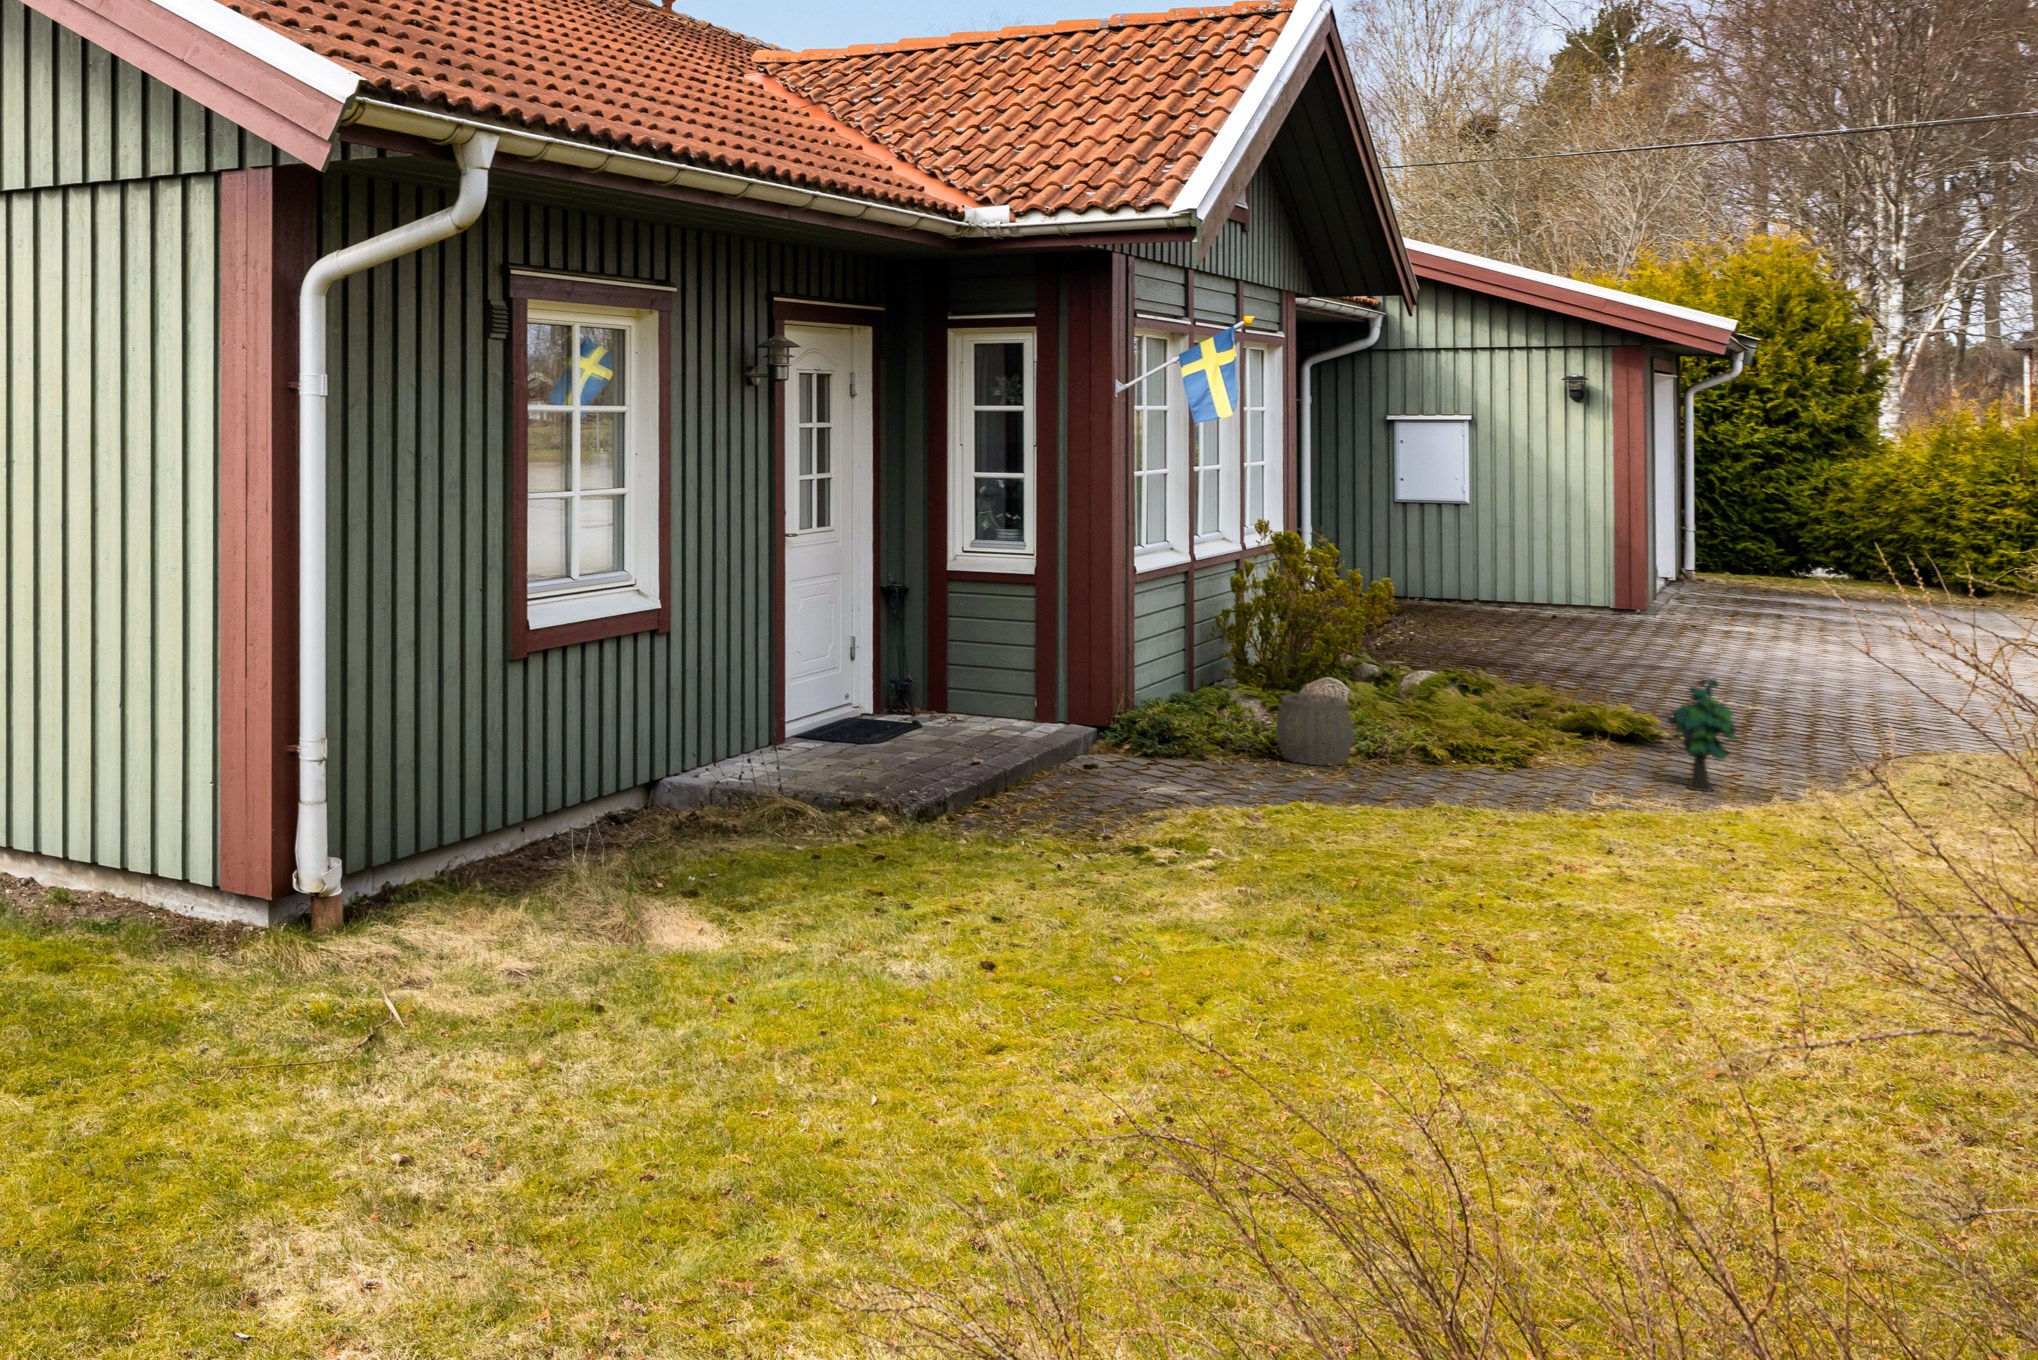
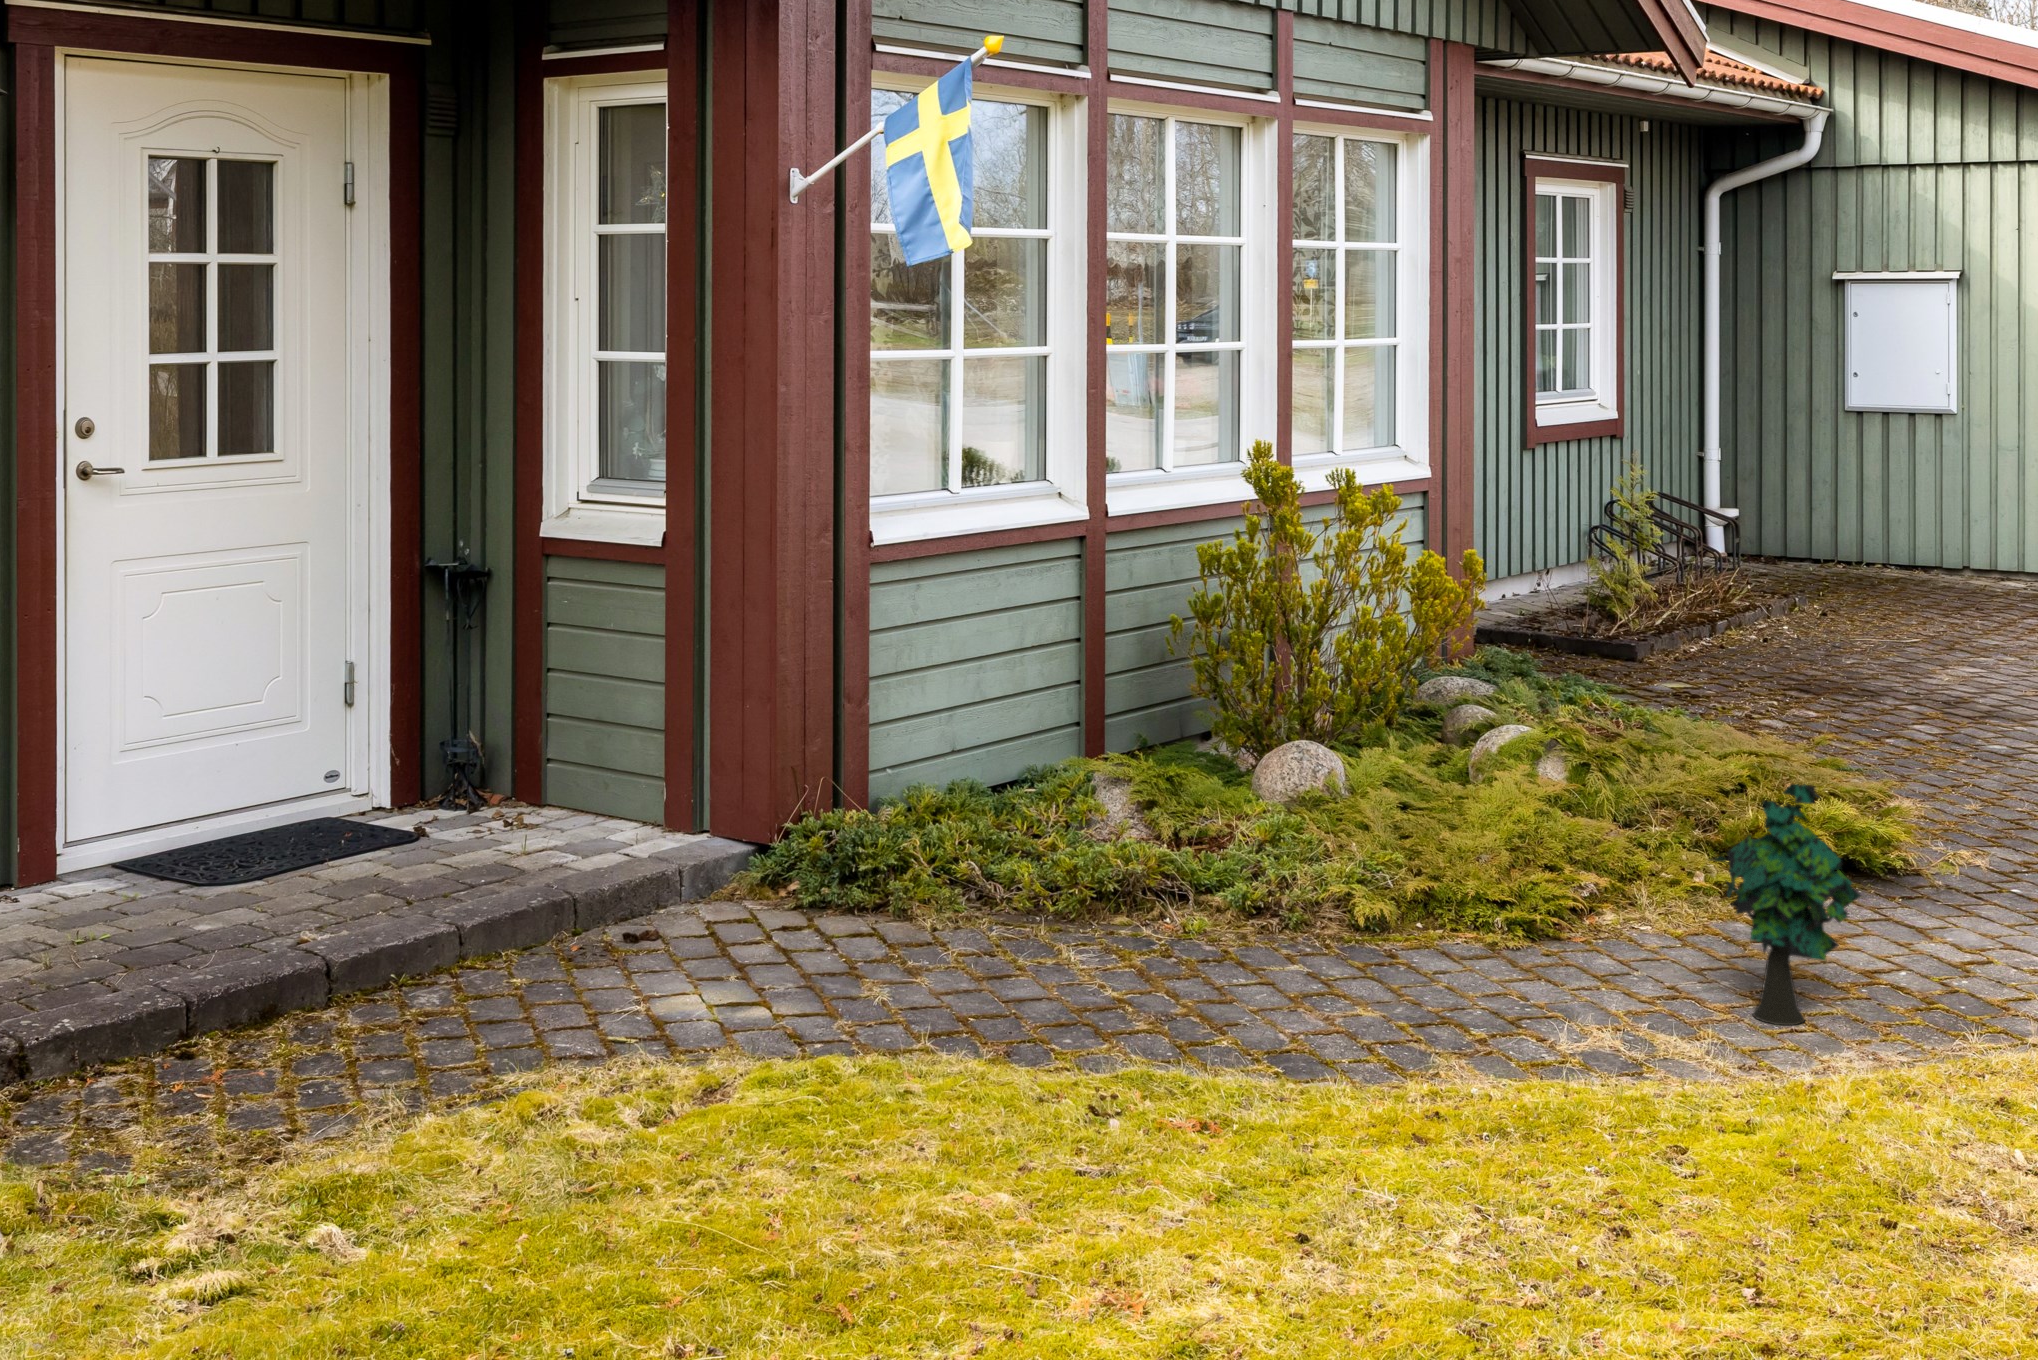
woven basket: present [1276,693,1354,766] -> none [1014,785,1162,938]

